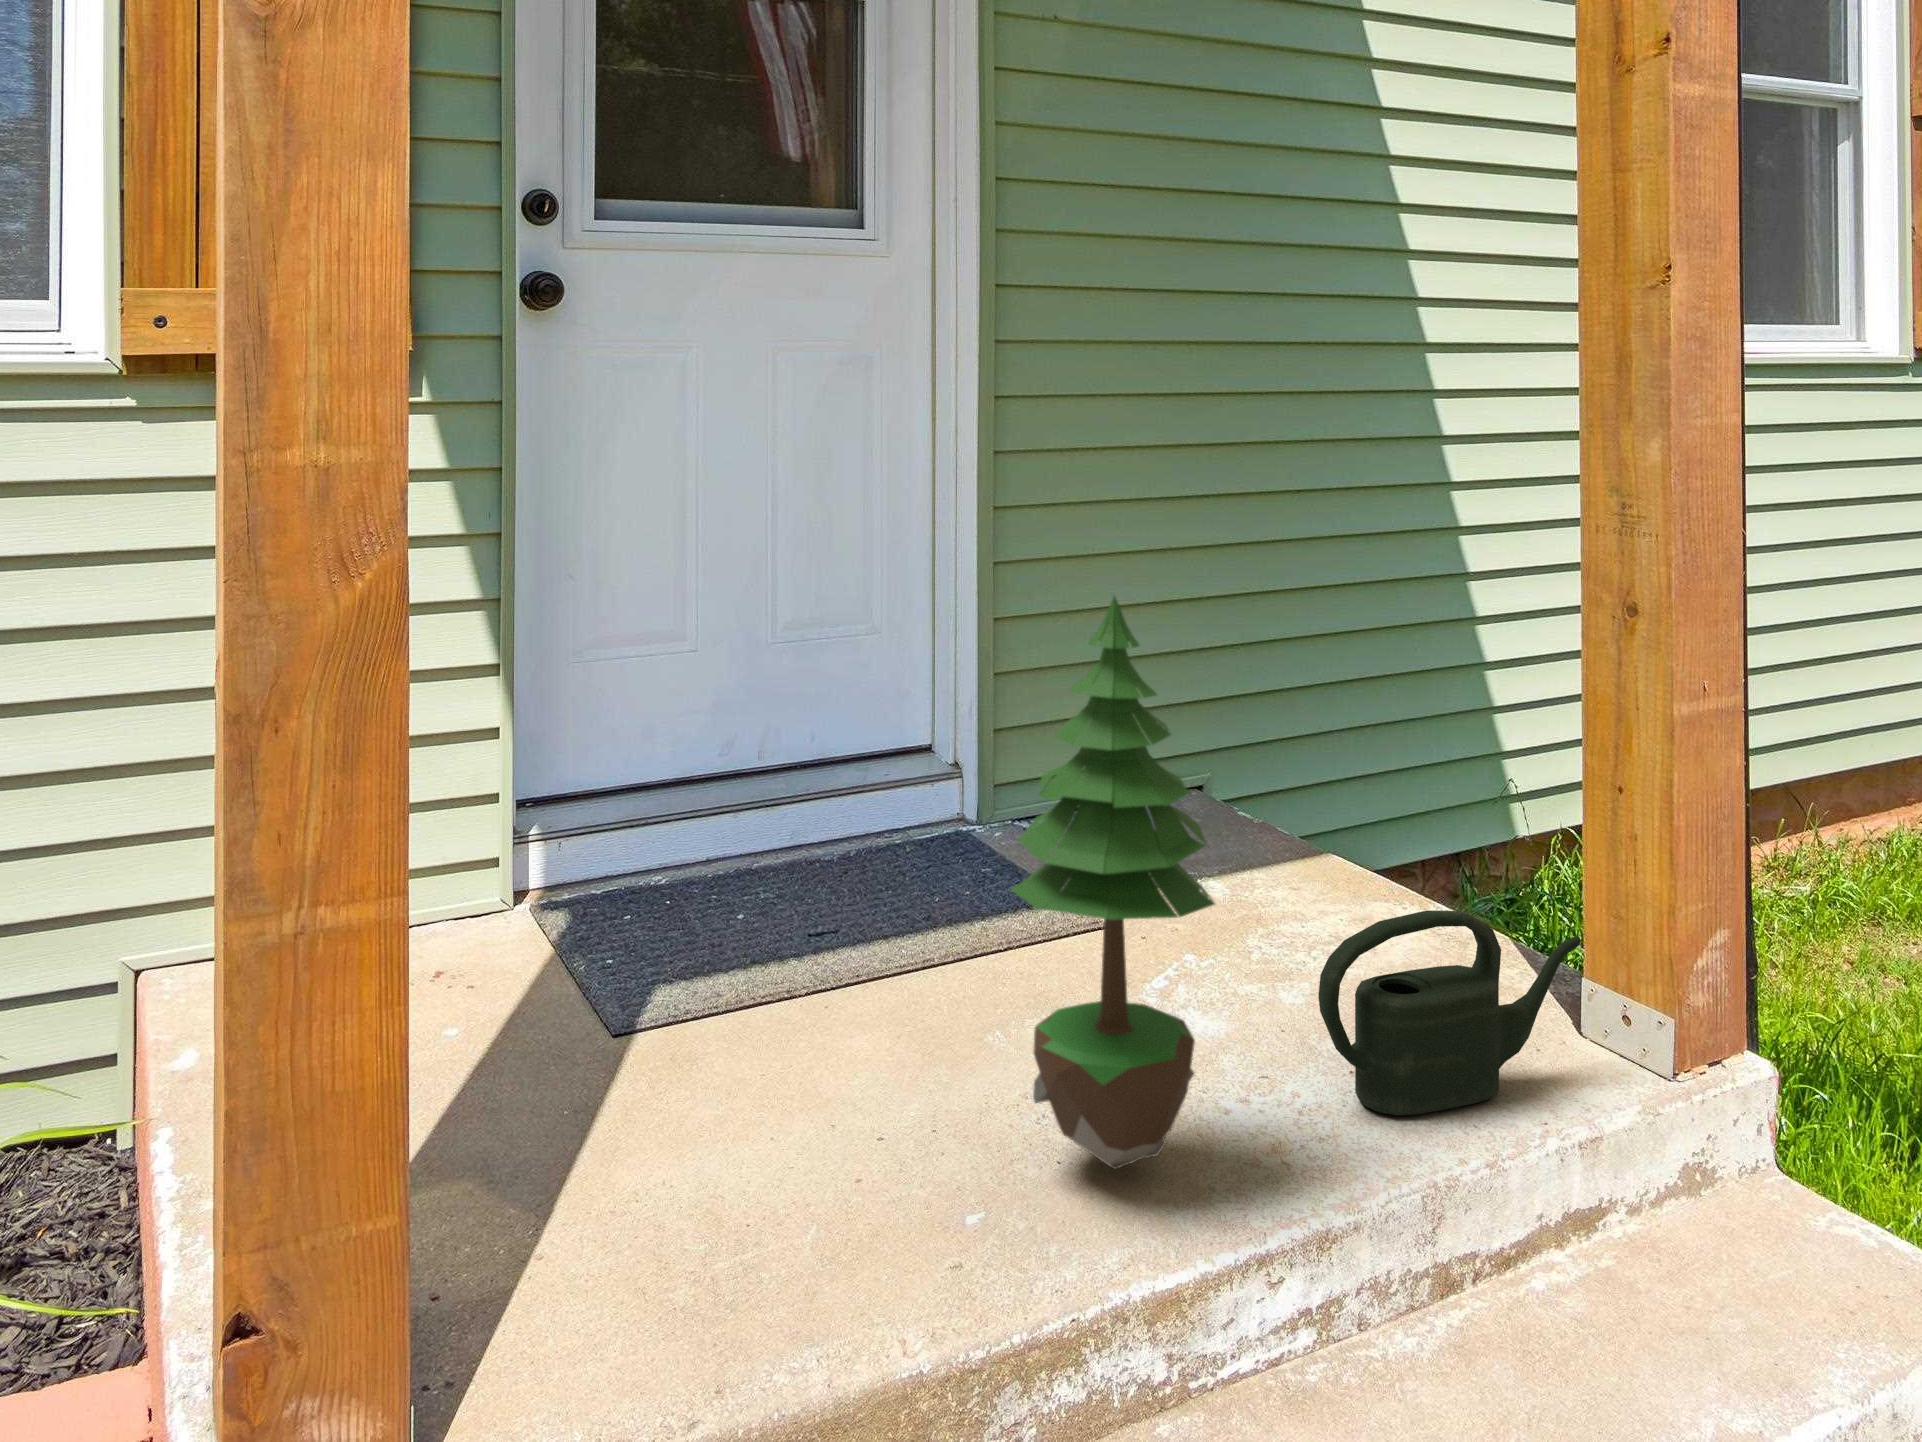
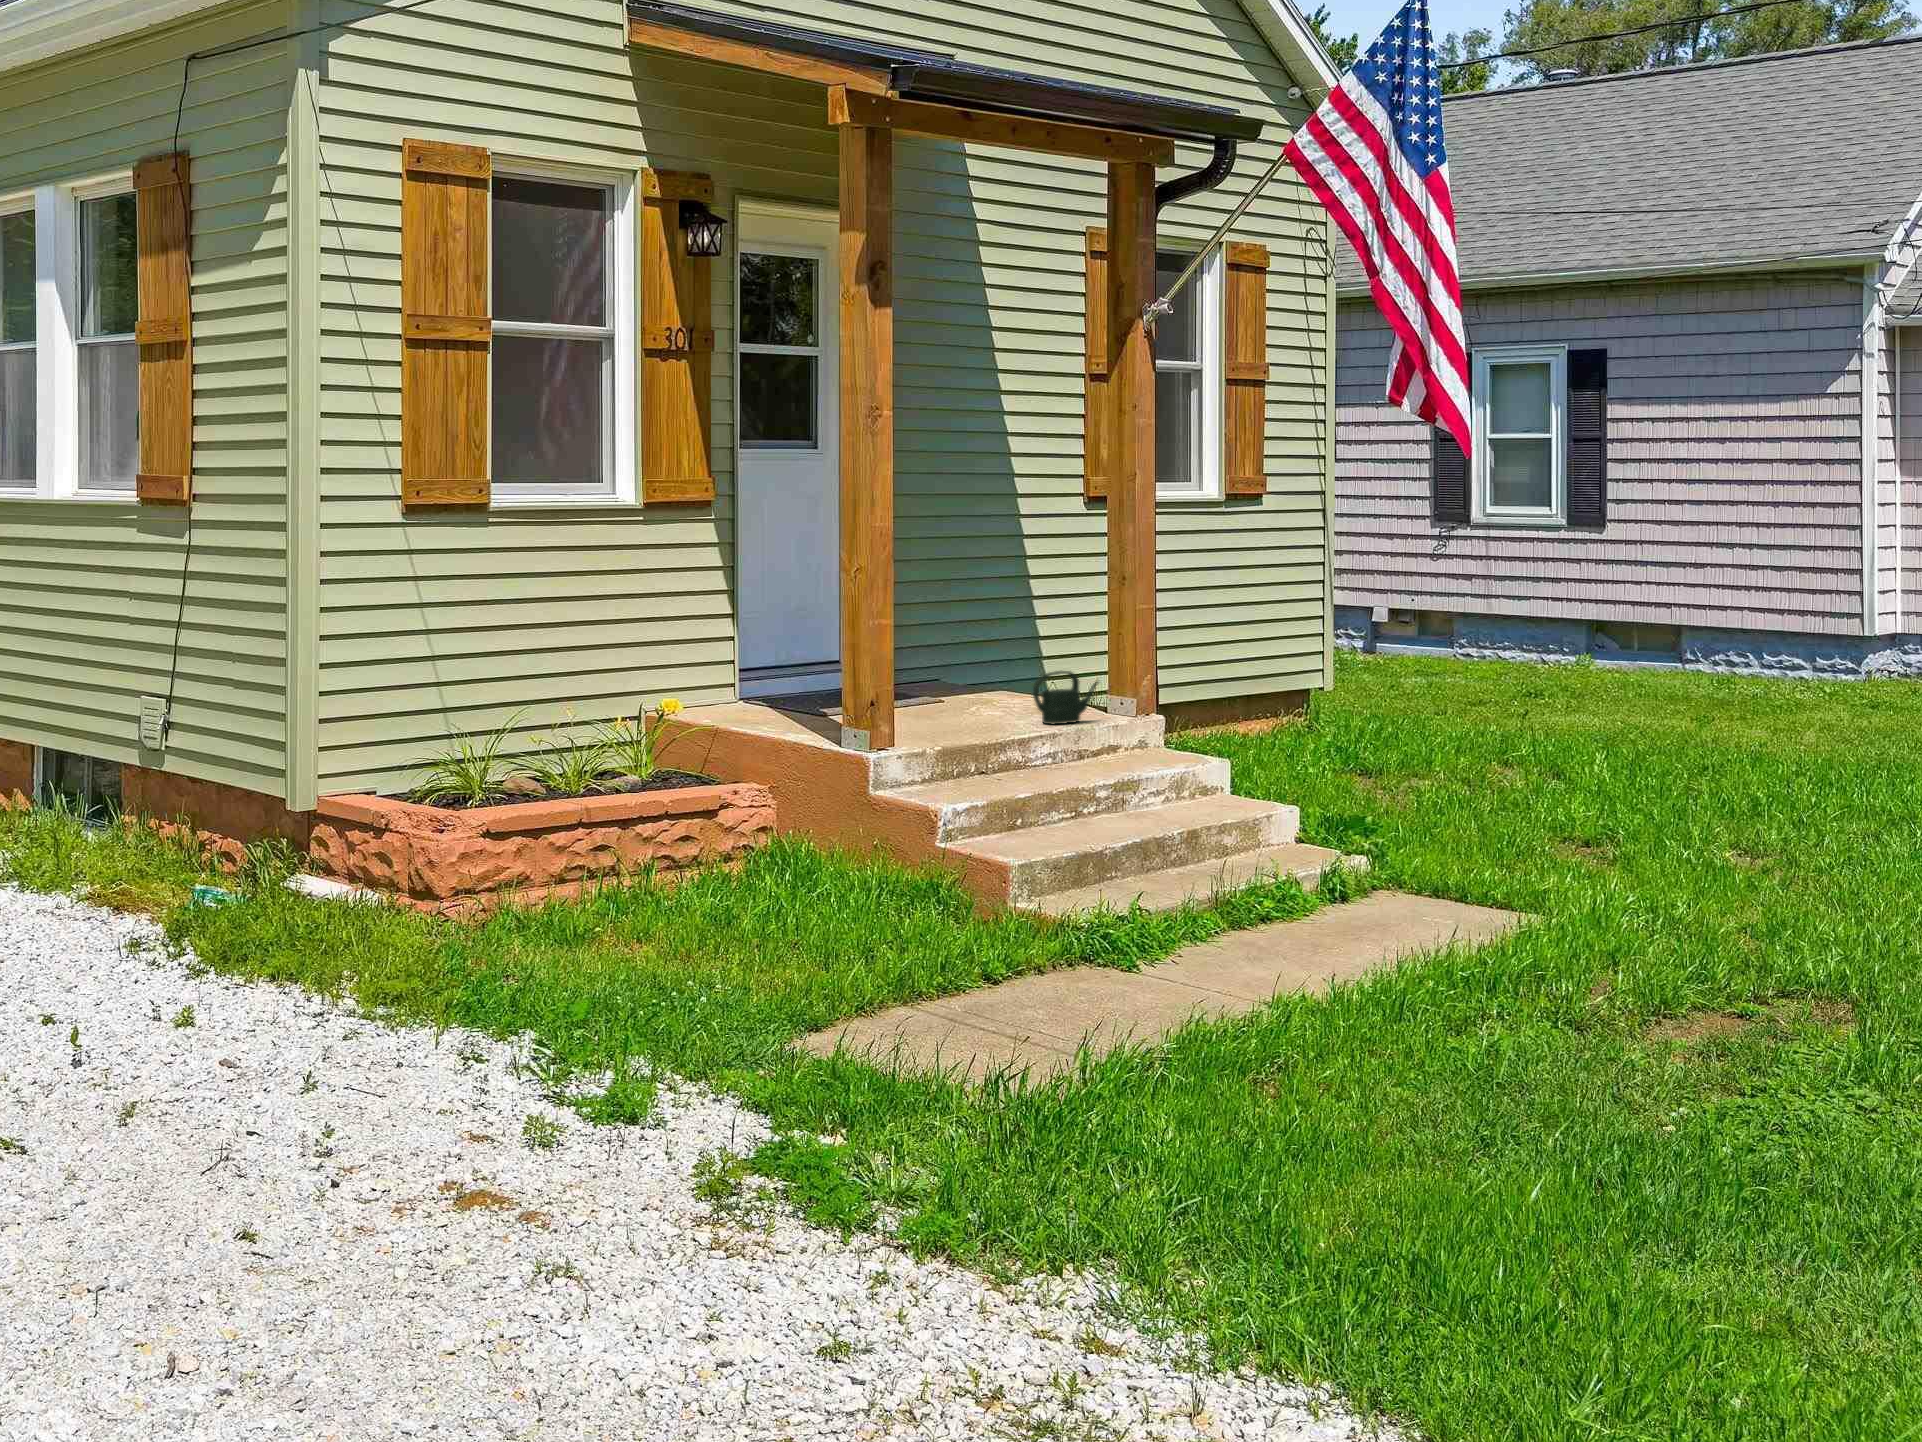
potted tree: present [1011,596,1215,1169] -> none [959,577,1015,731]

